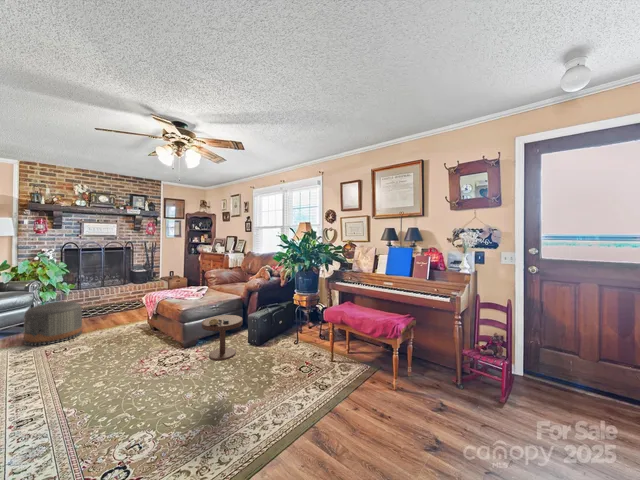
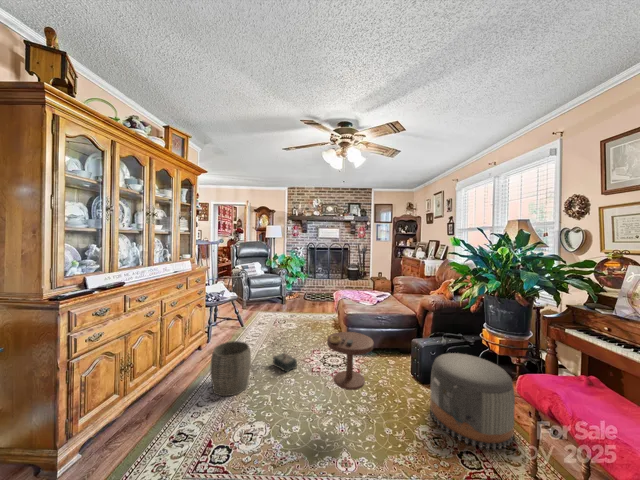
pouf: present [24,302,82,346] -> present [430,353,515,449]
decorative plant: none [91,347,143,388] -> present [271,338,301,372]
woven basket: none [22,368,90,443] -> present [210,341,251,396]

